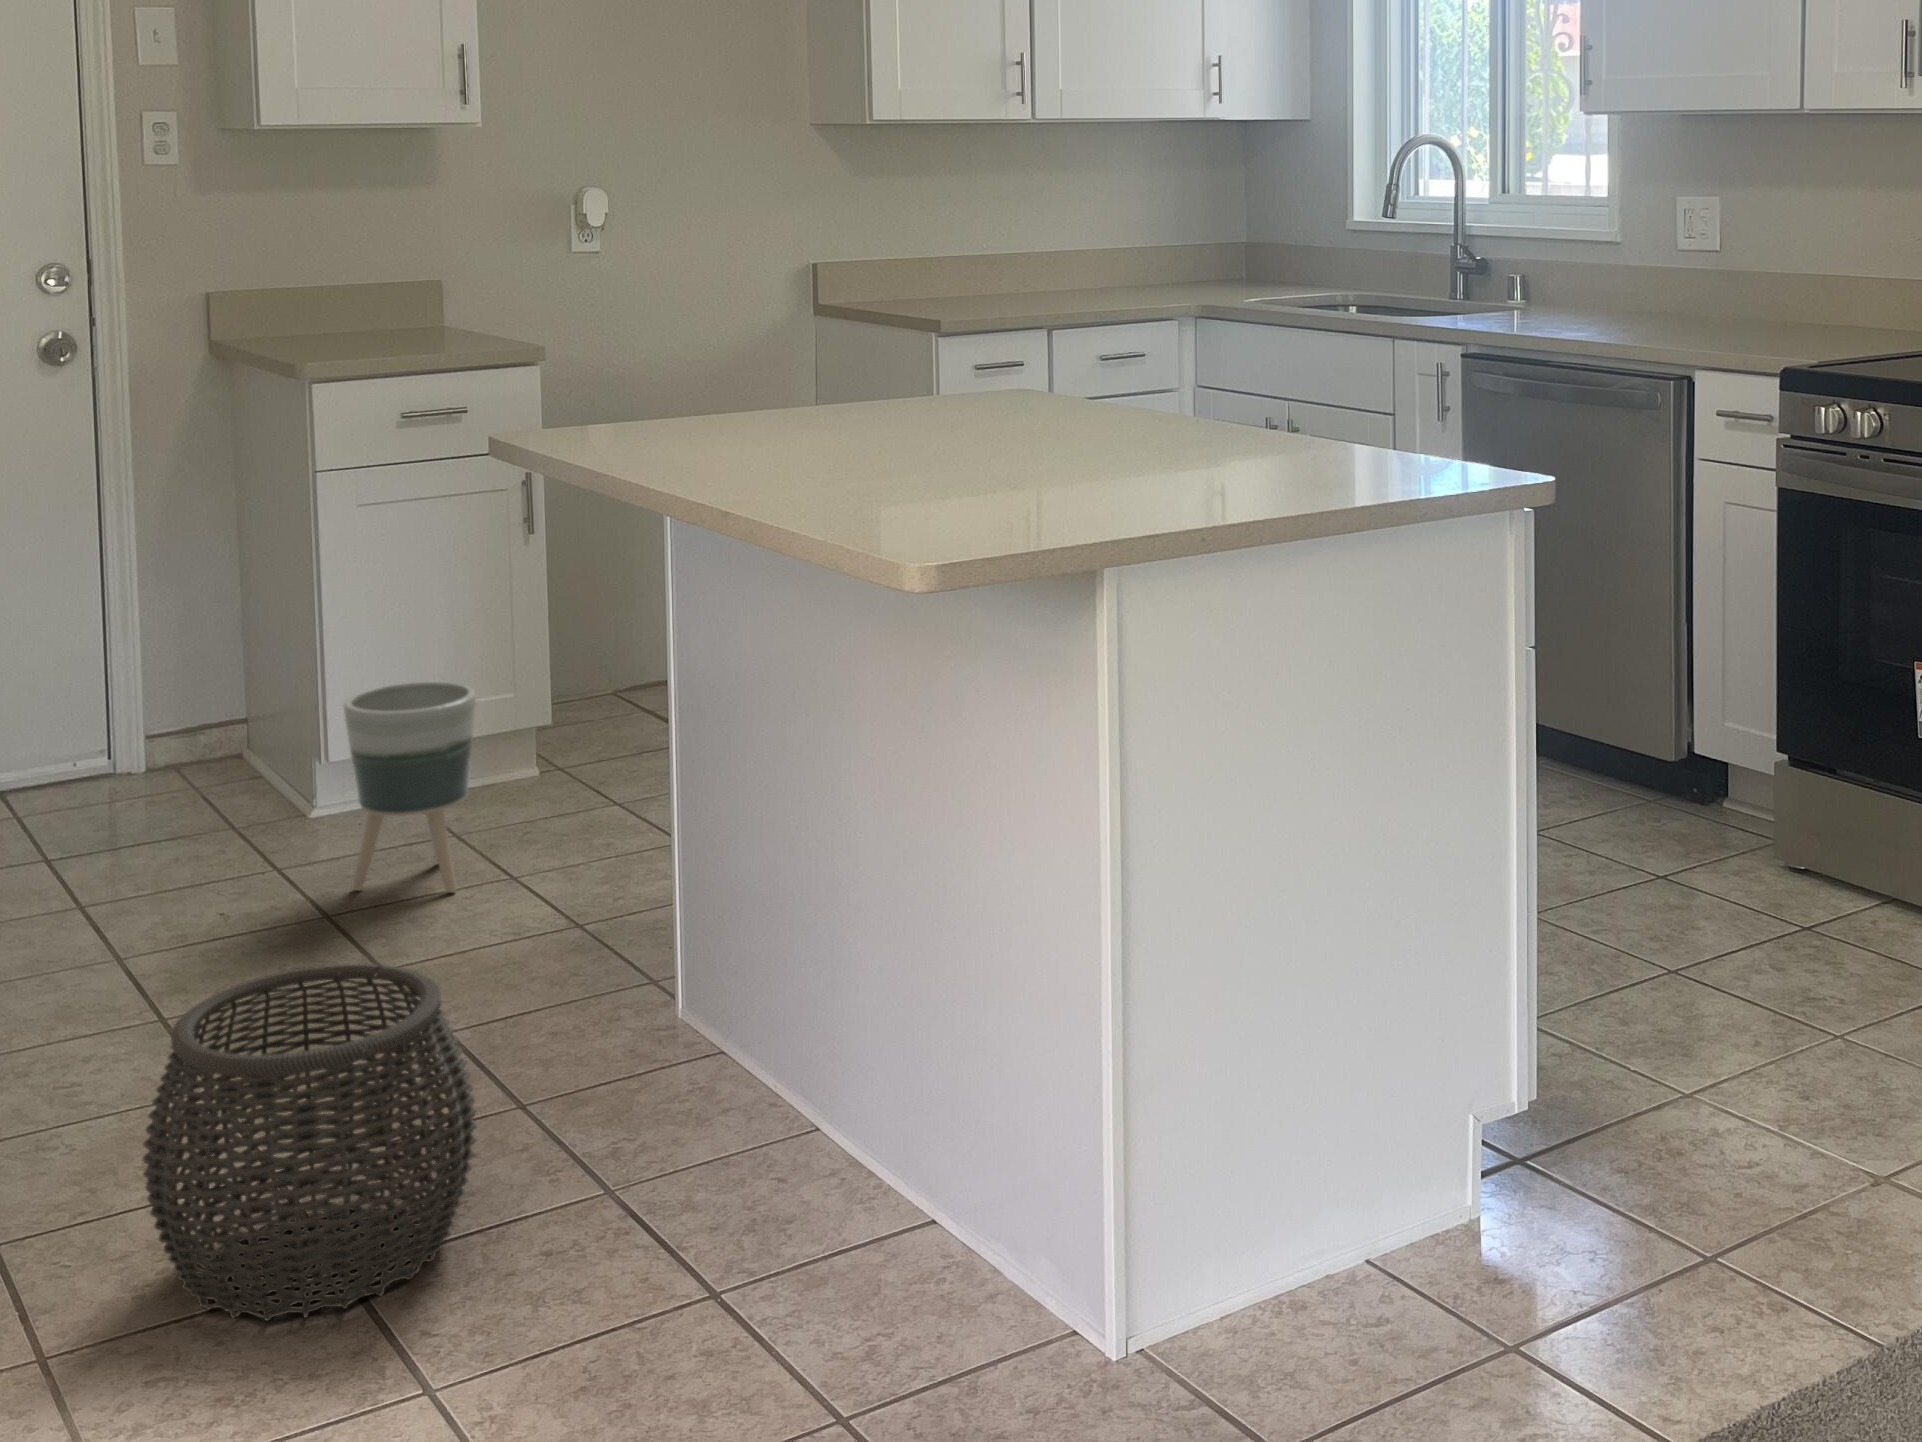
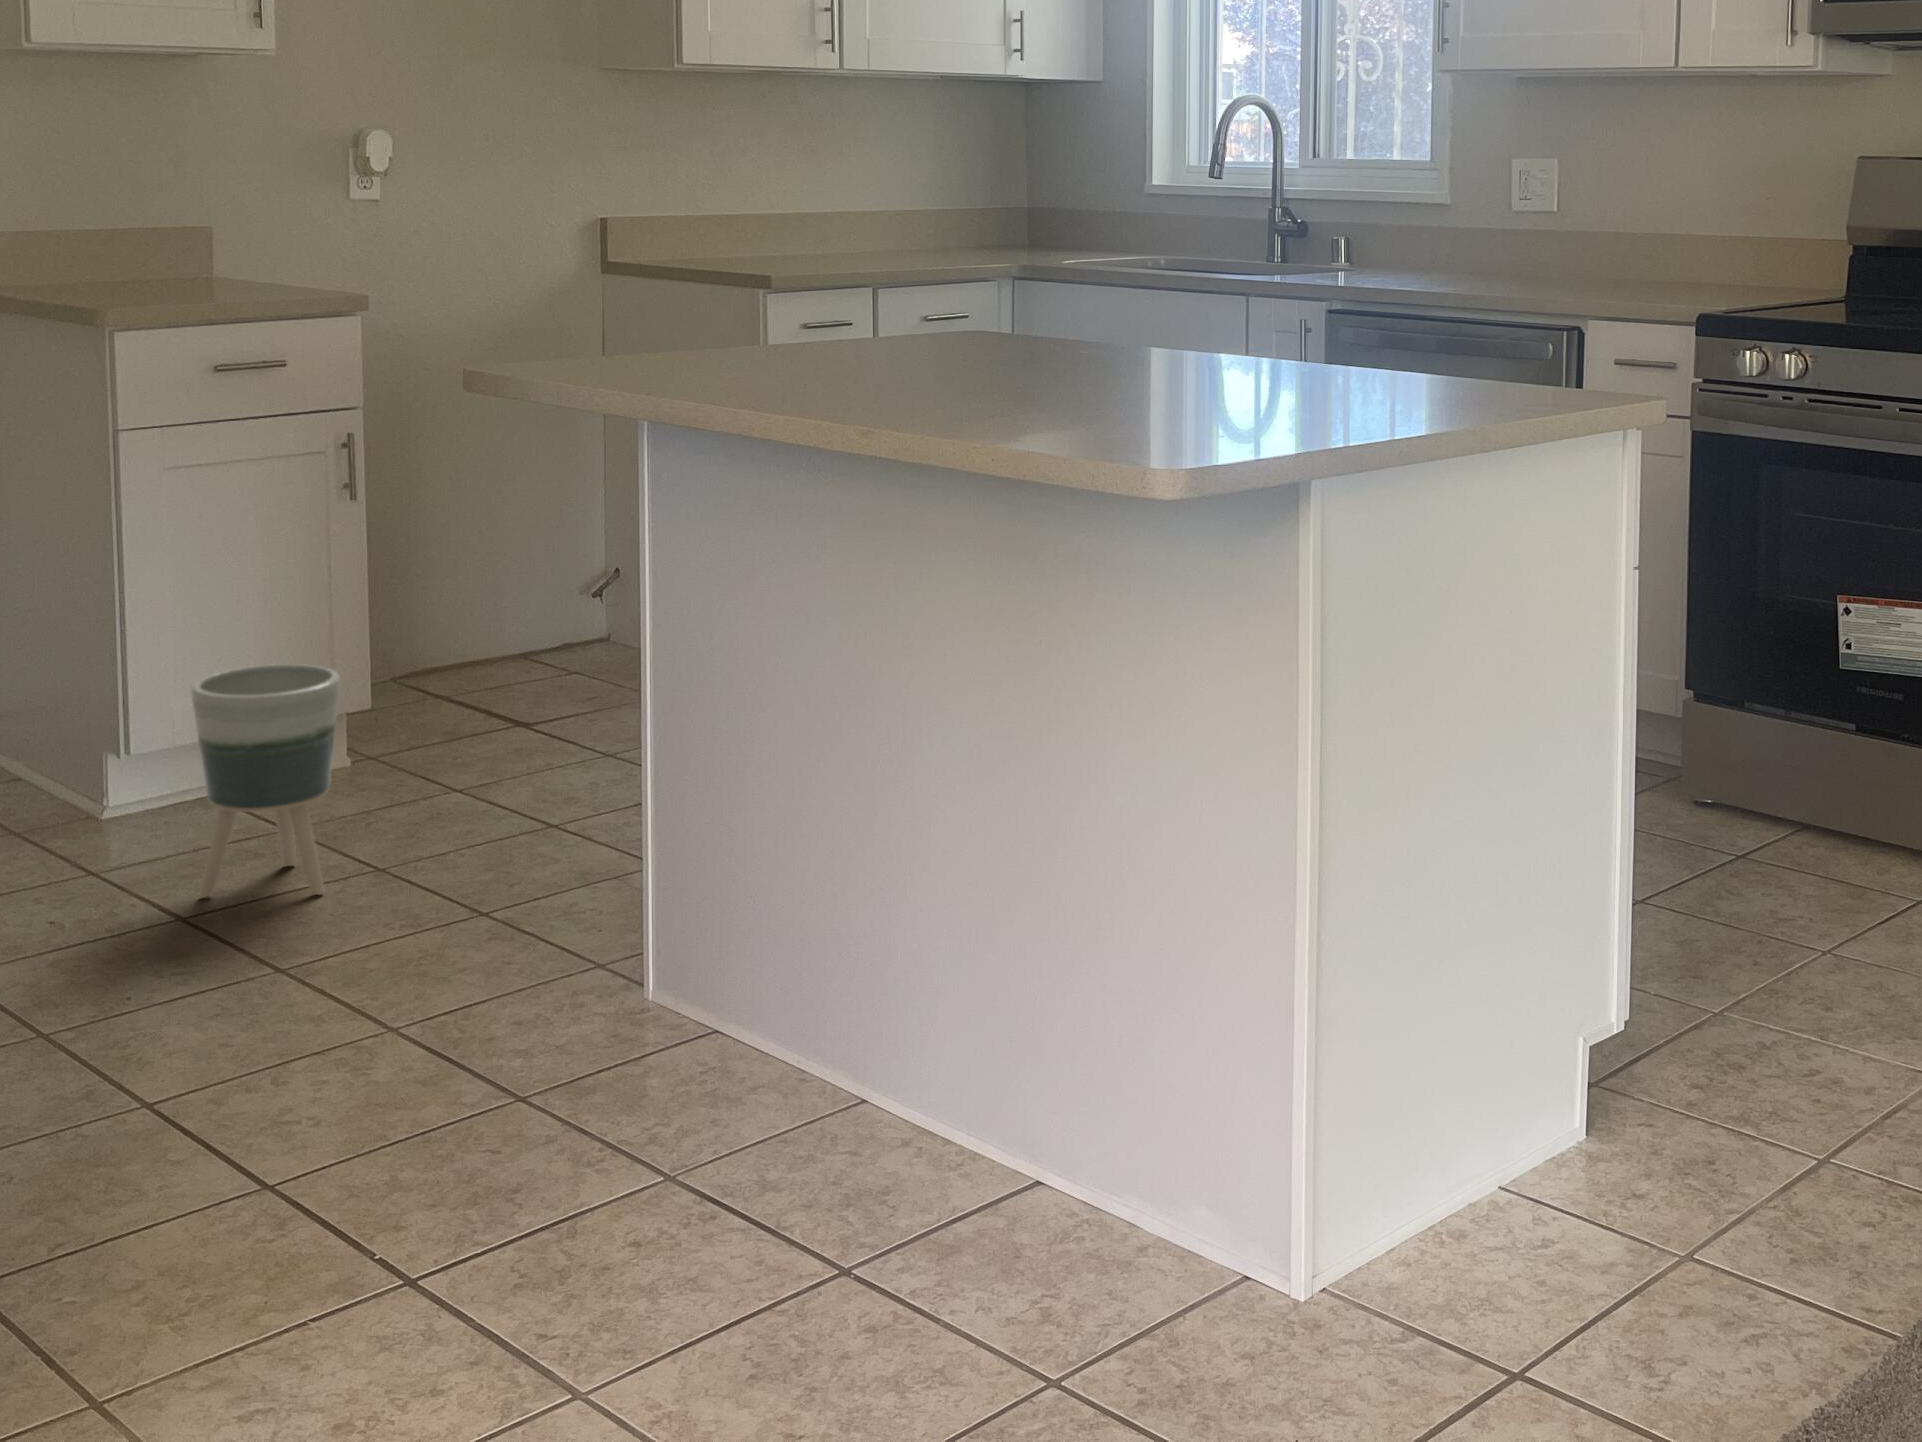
woven basket: present [143,963,477,1321] -> none [198,946,557,1338]

